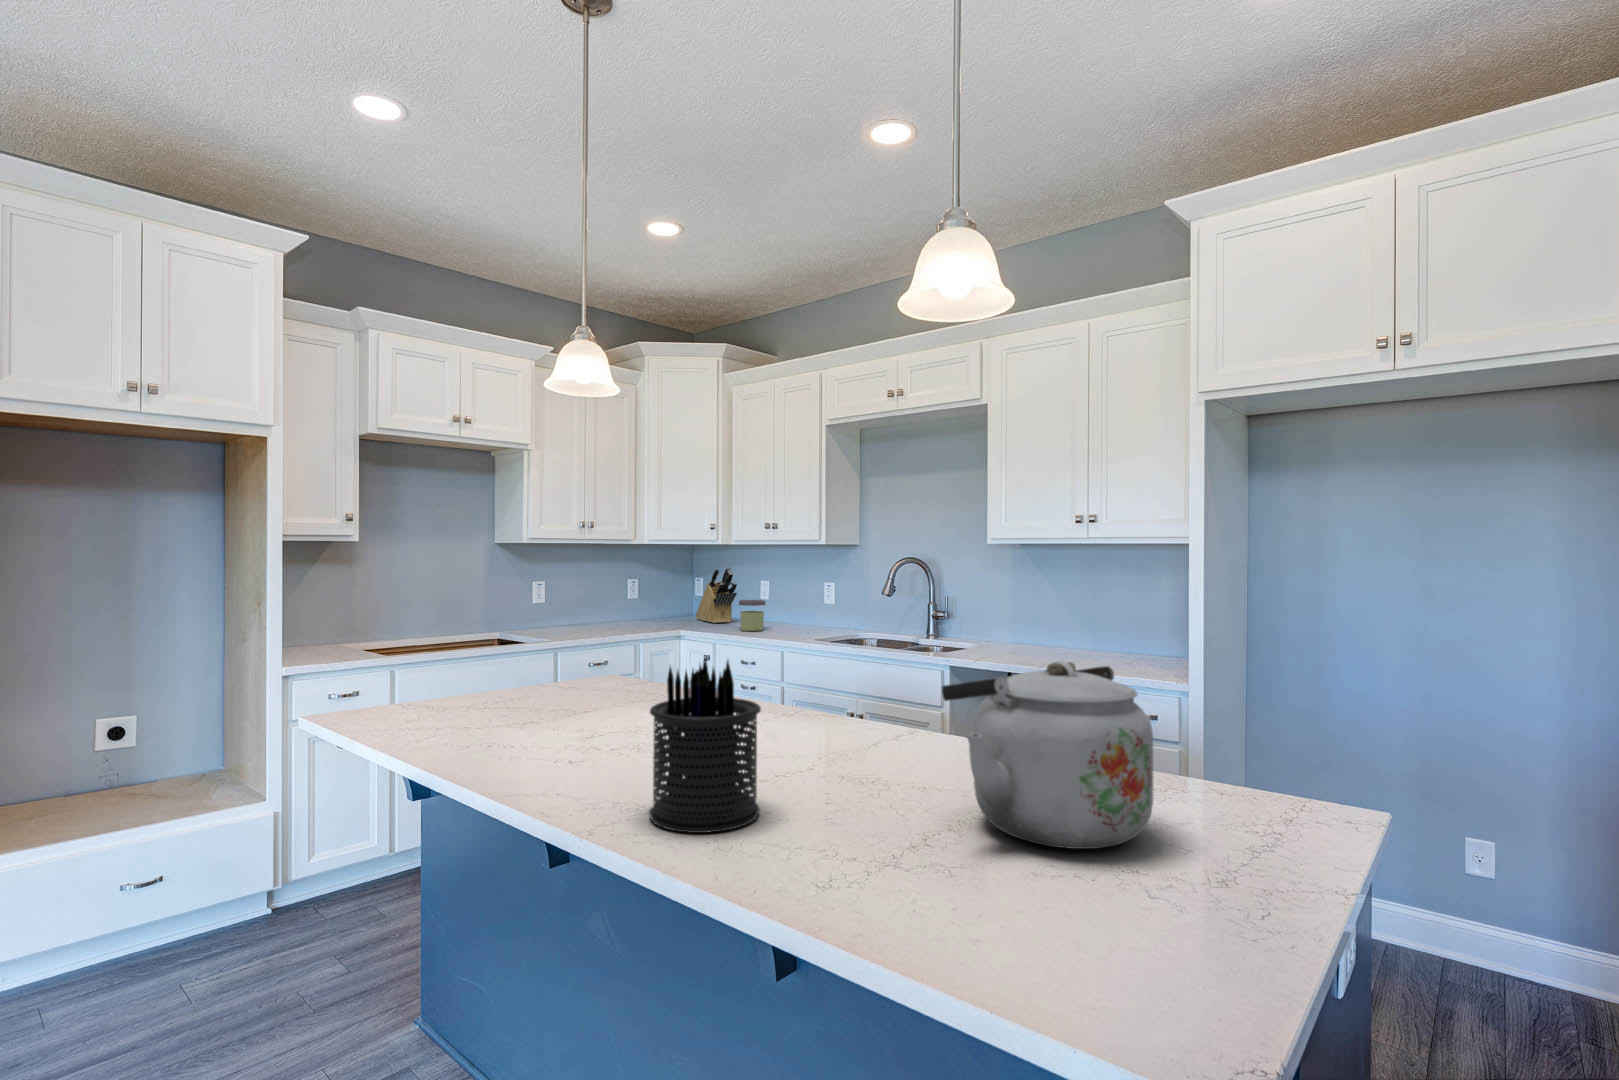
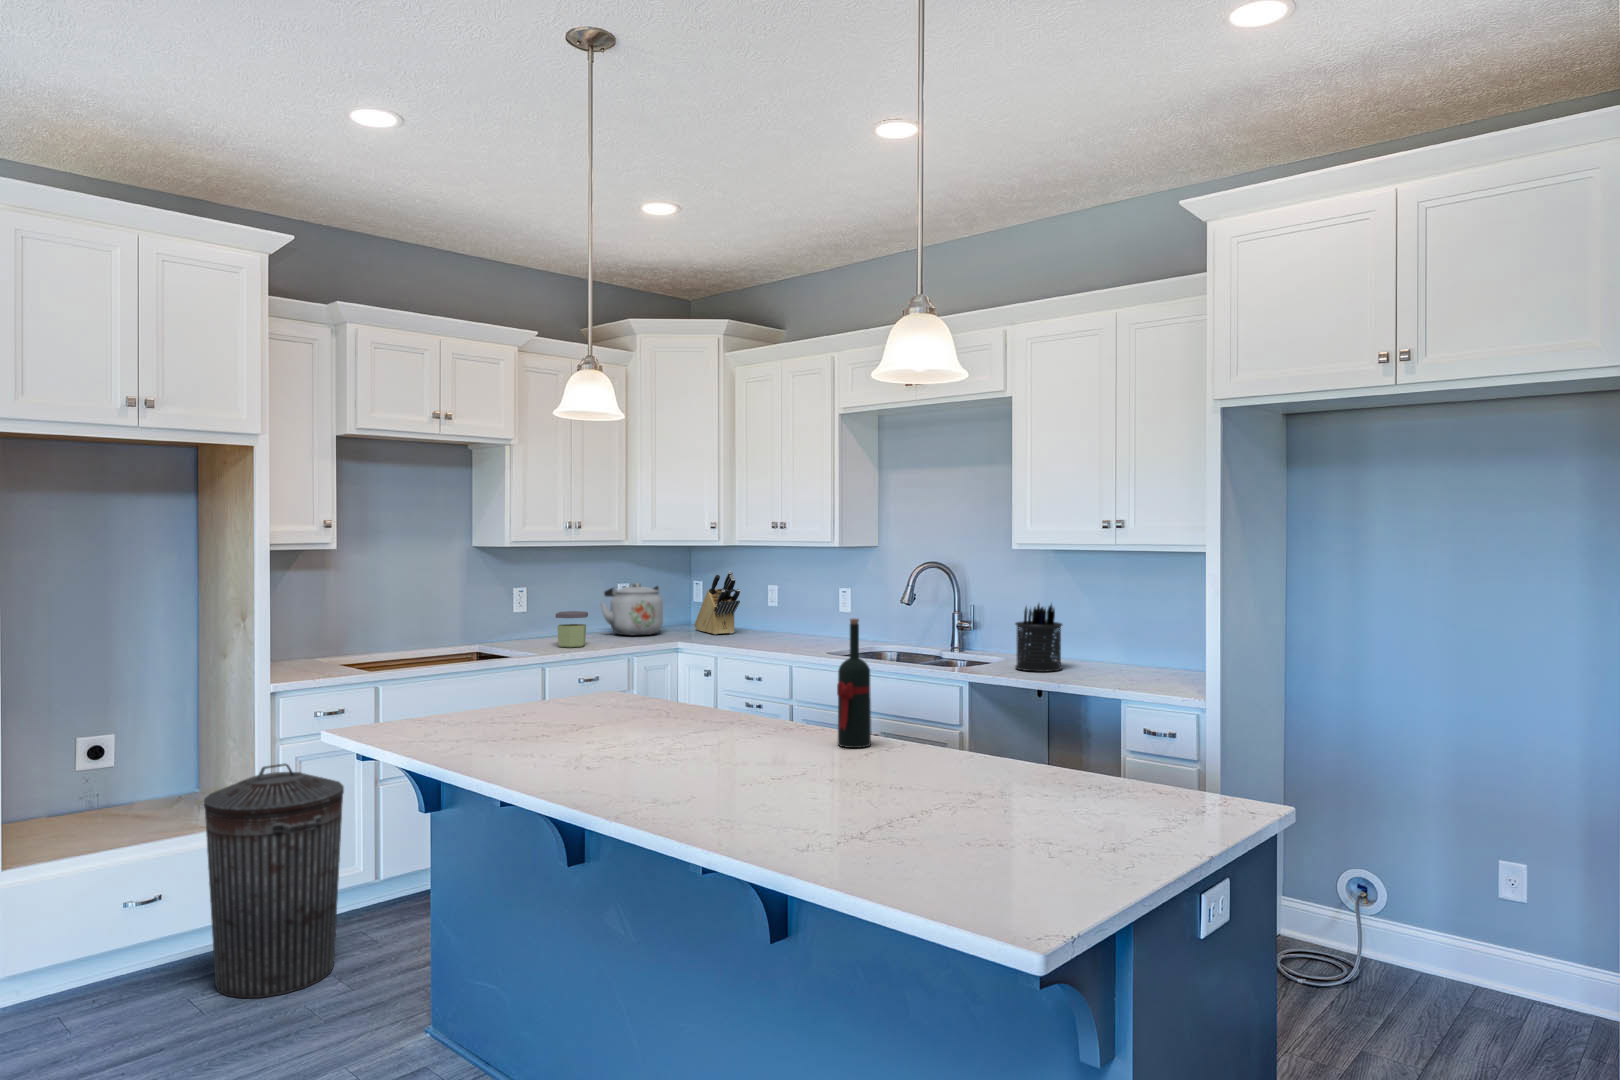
jar: present [739,600,765,631] -> present [555,611,588,647]
wine bottle: none [839,600,874,736] -> present [837,618,871,748]
pen holder: present [649,658,761,833] -> present [1015,604,1062,672]
kettle: present [942,661,1153,849] -> present [601,583,663,635]
trash can: none [201,746,347,985] -> present [204,763,344,998]

